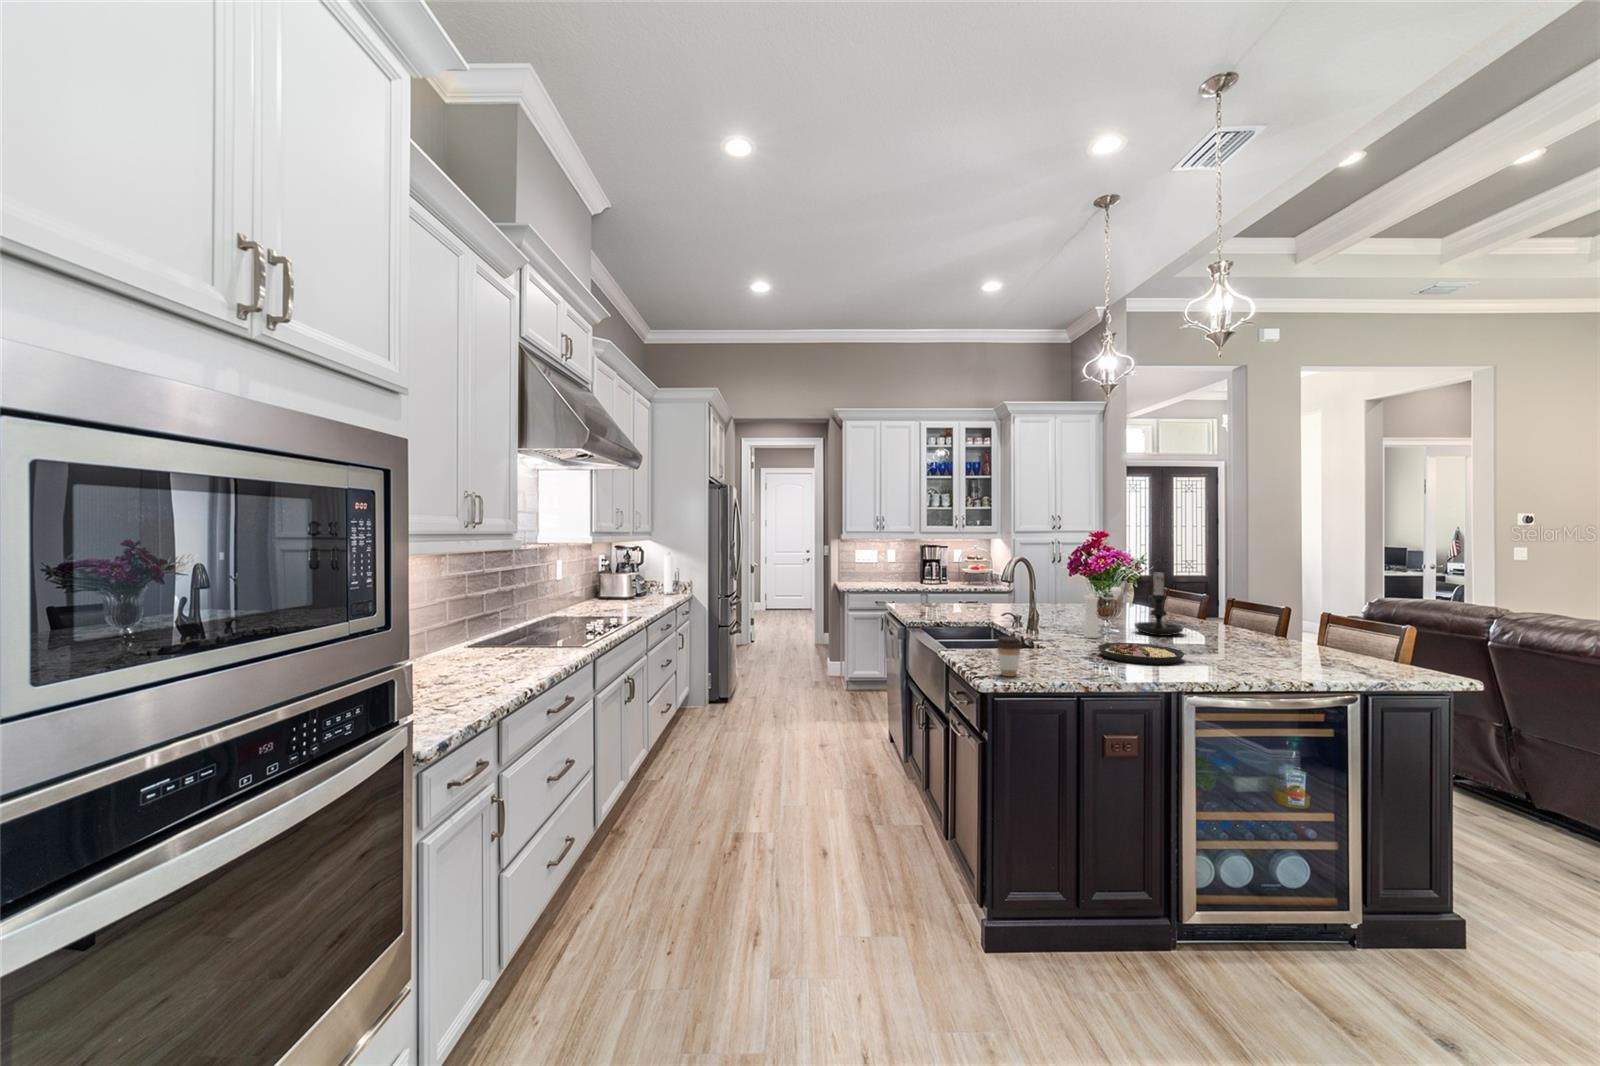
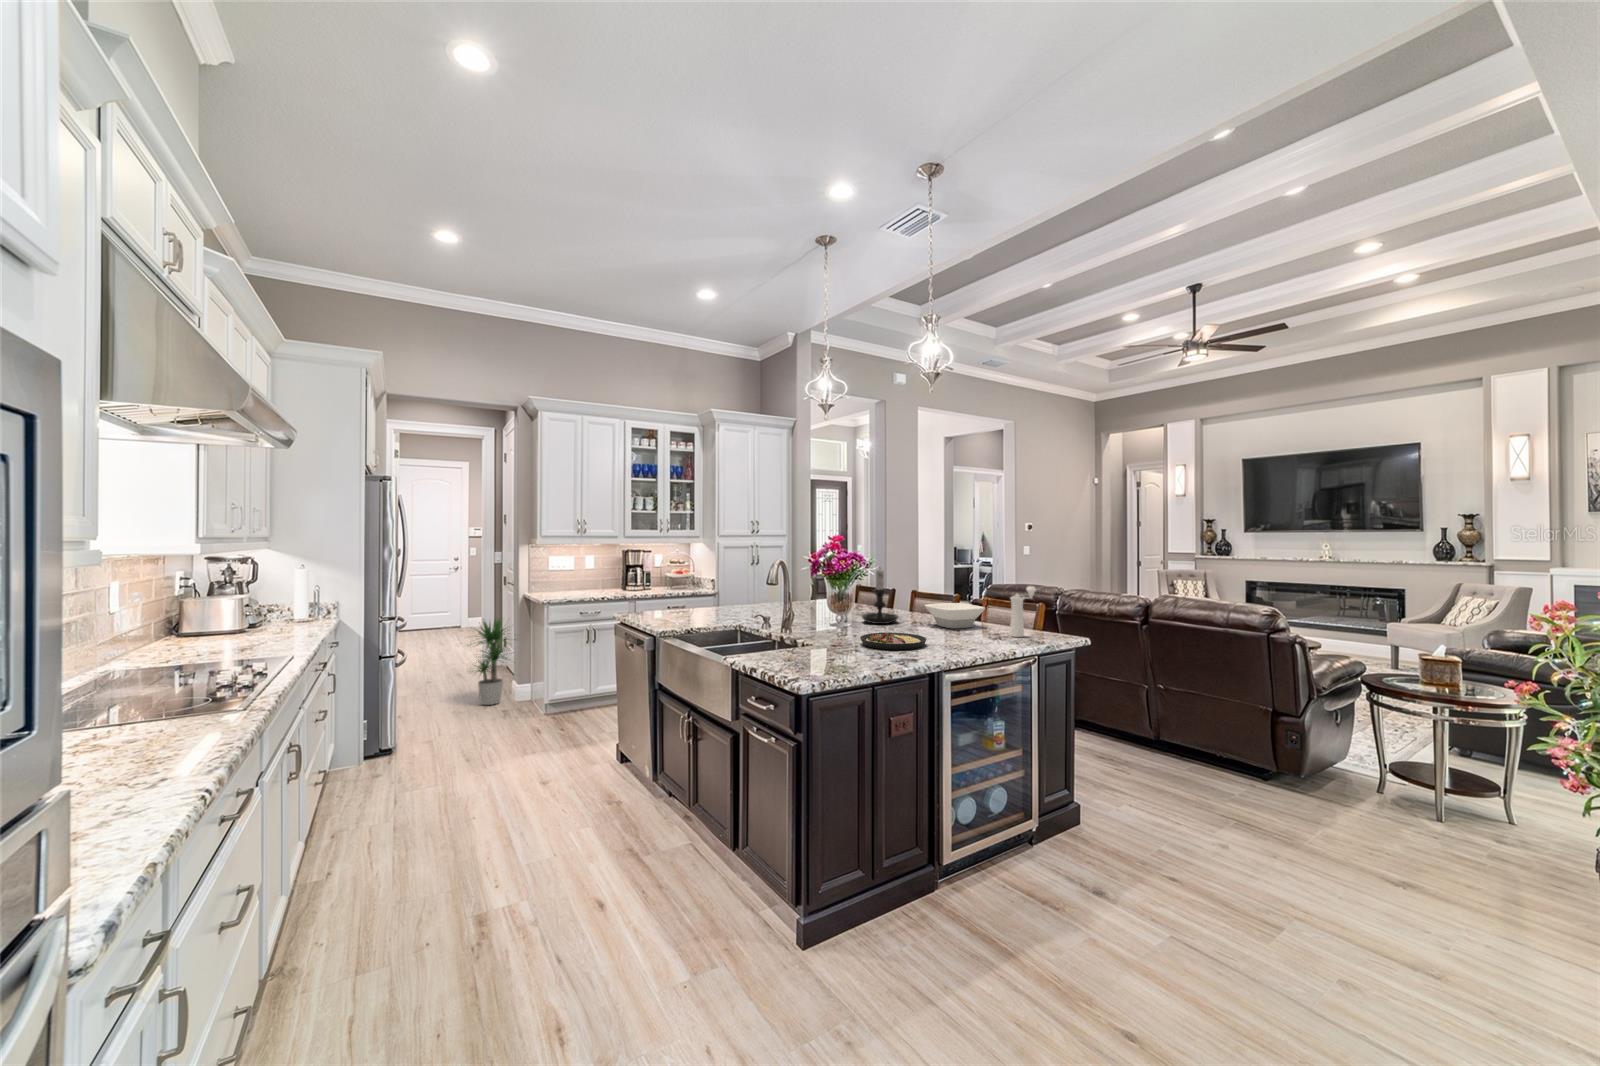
pepper mill: present [1084,587,1121,638] -> present [1010,586,1036,637]
potted plant: none [786,600,833,678] -> present [470,619,516,705]
bowl: none [1217,616,1305,649] -> present [925,603,985,628]
coffee cup: present [995,636,1023,676] -> none [803,636,831,675]

